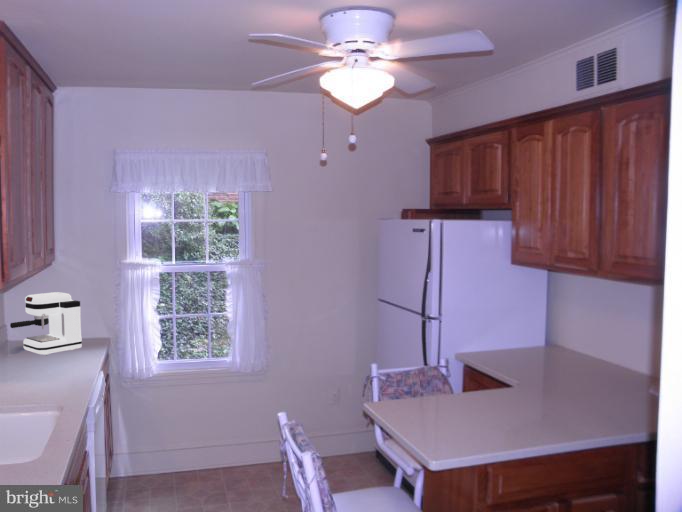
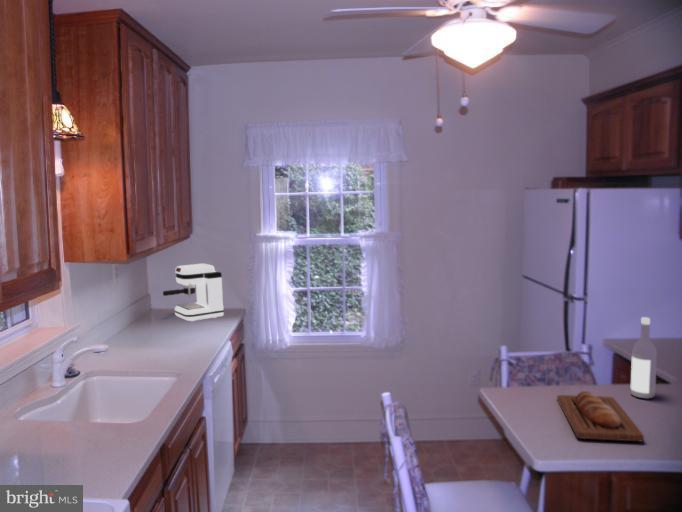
wine bottle: none [487,331,507,402] -> present [631,317,657,399]
bread loaf: none [429,398,506,440] -> present [557,391,644,442]

